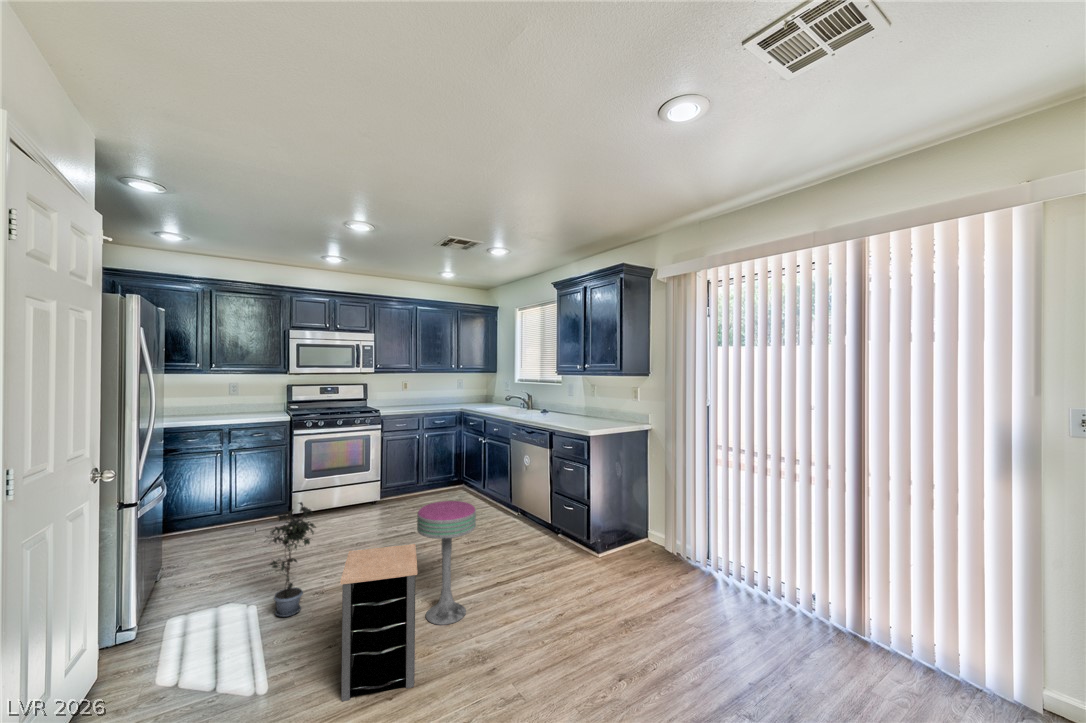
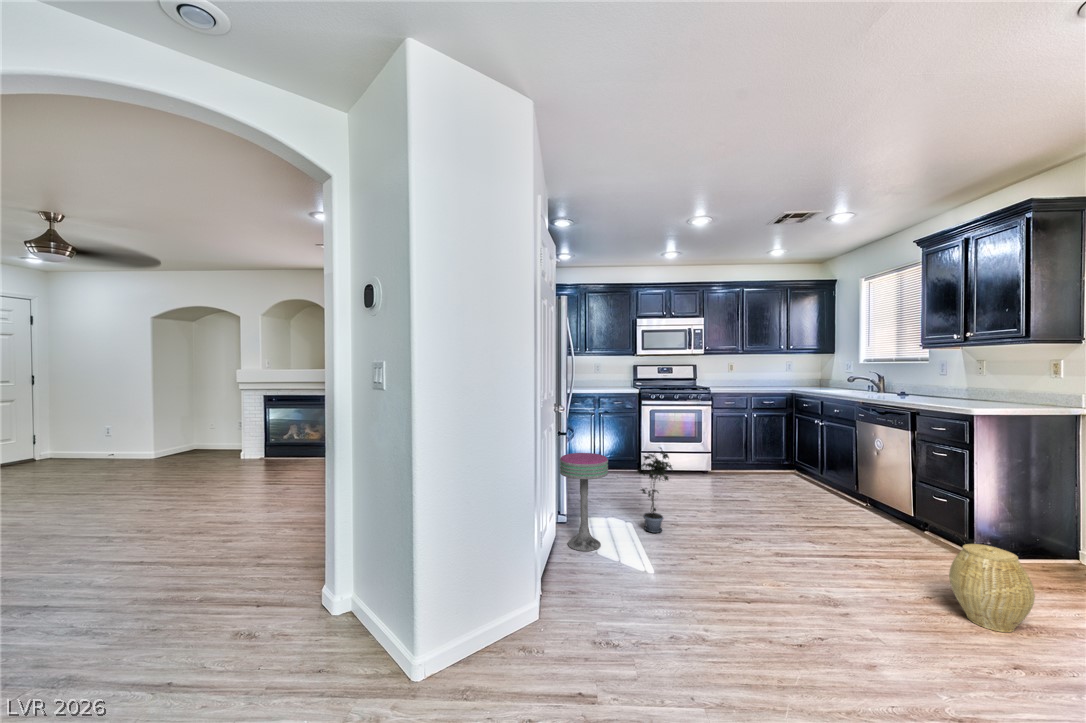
bar stool: present [417,501,476,625] -> present [560,453,608,551]
side table: present [341,544,417,701] -> none [704,484,768,603]
woven basket: none [574,557,627,635] -> present [949,544,1035,632]

